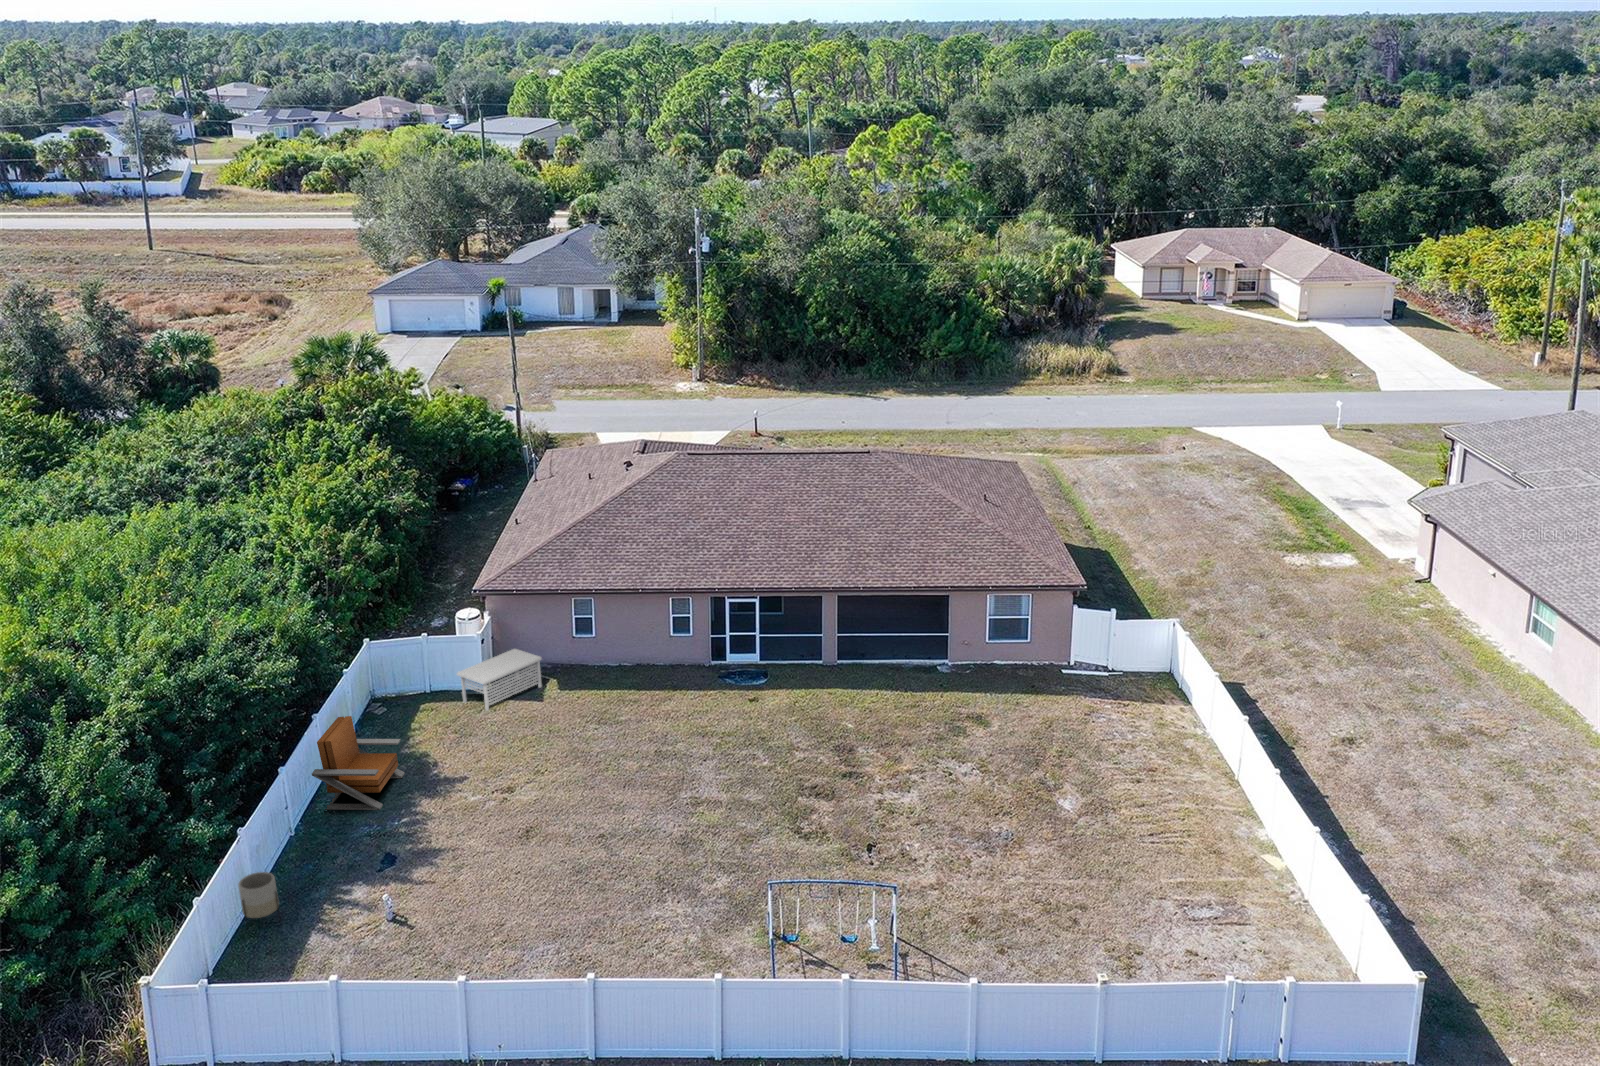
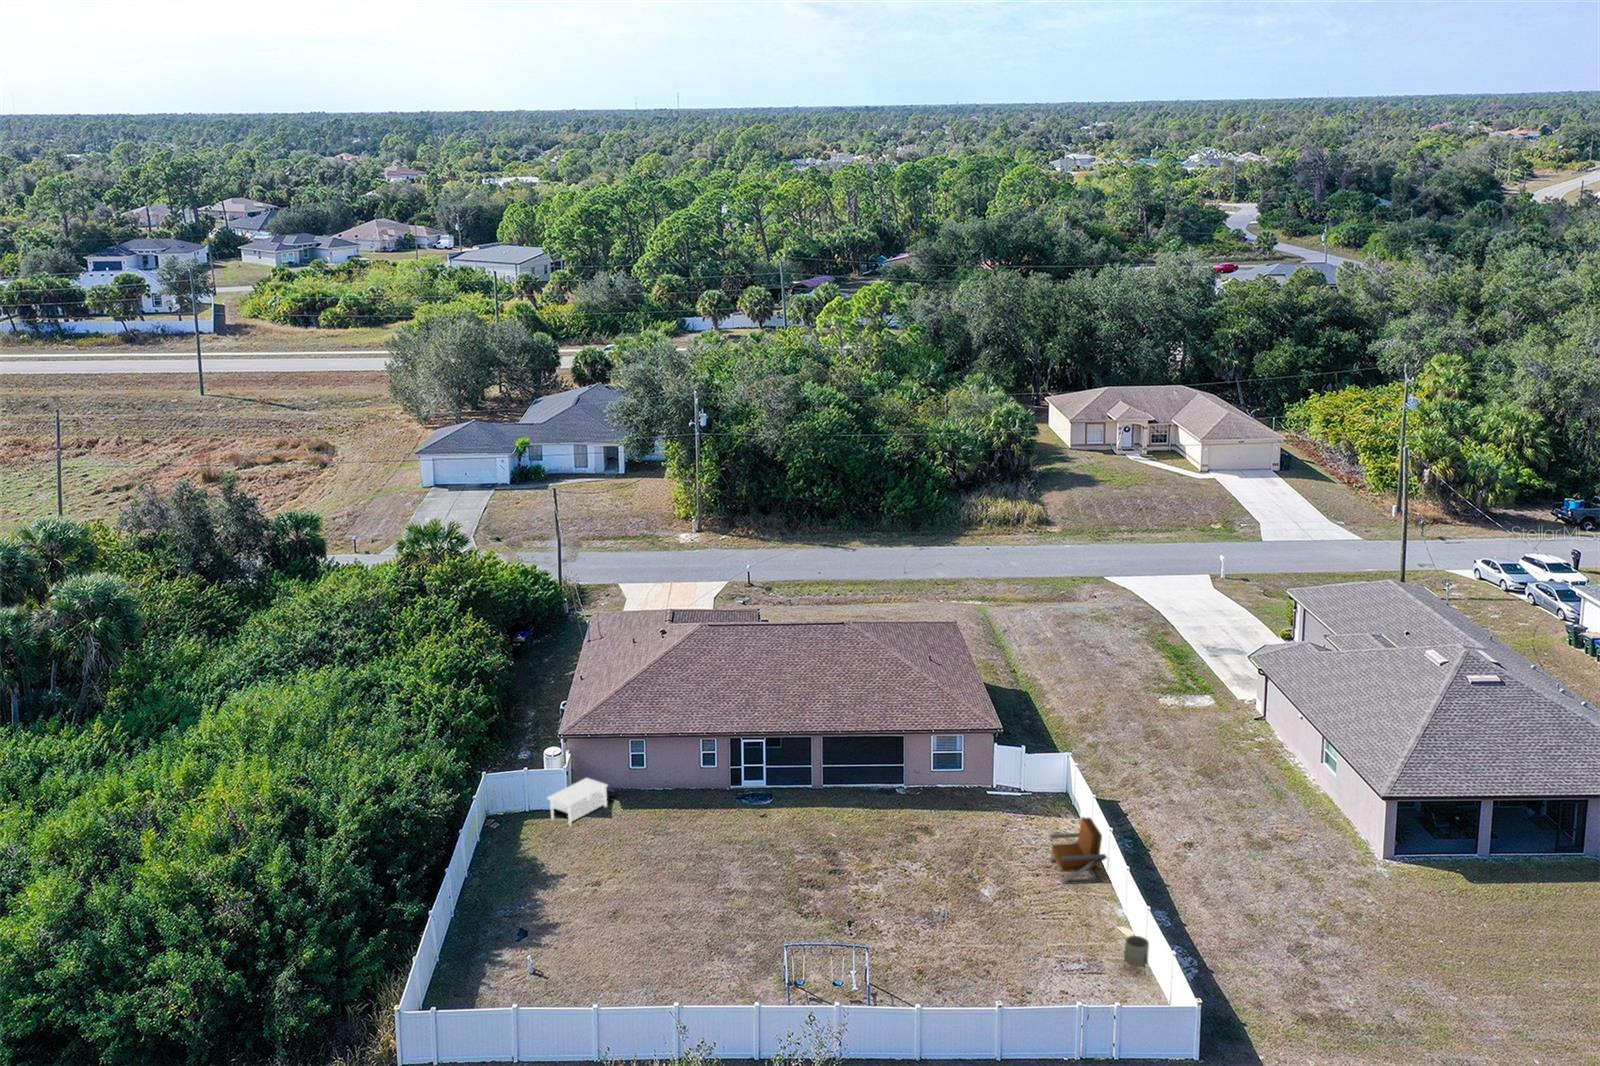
lounge chair: present [312,716,405,810] -> present [1048,817,1107,884]
planter: present [238,872,279,919] -> present [1124,936,1149,967]

